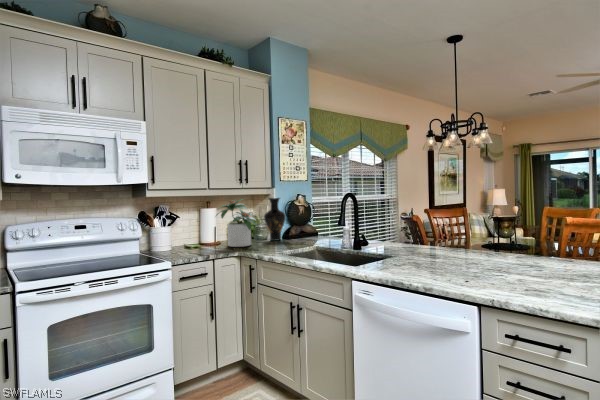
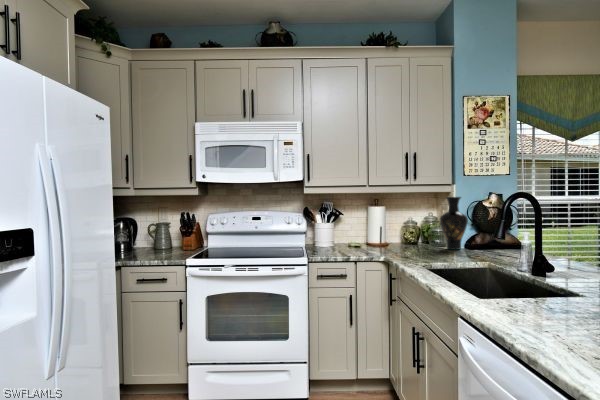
potted plant: present [216,199,258,247] -> none [372,197,423,252]

